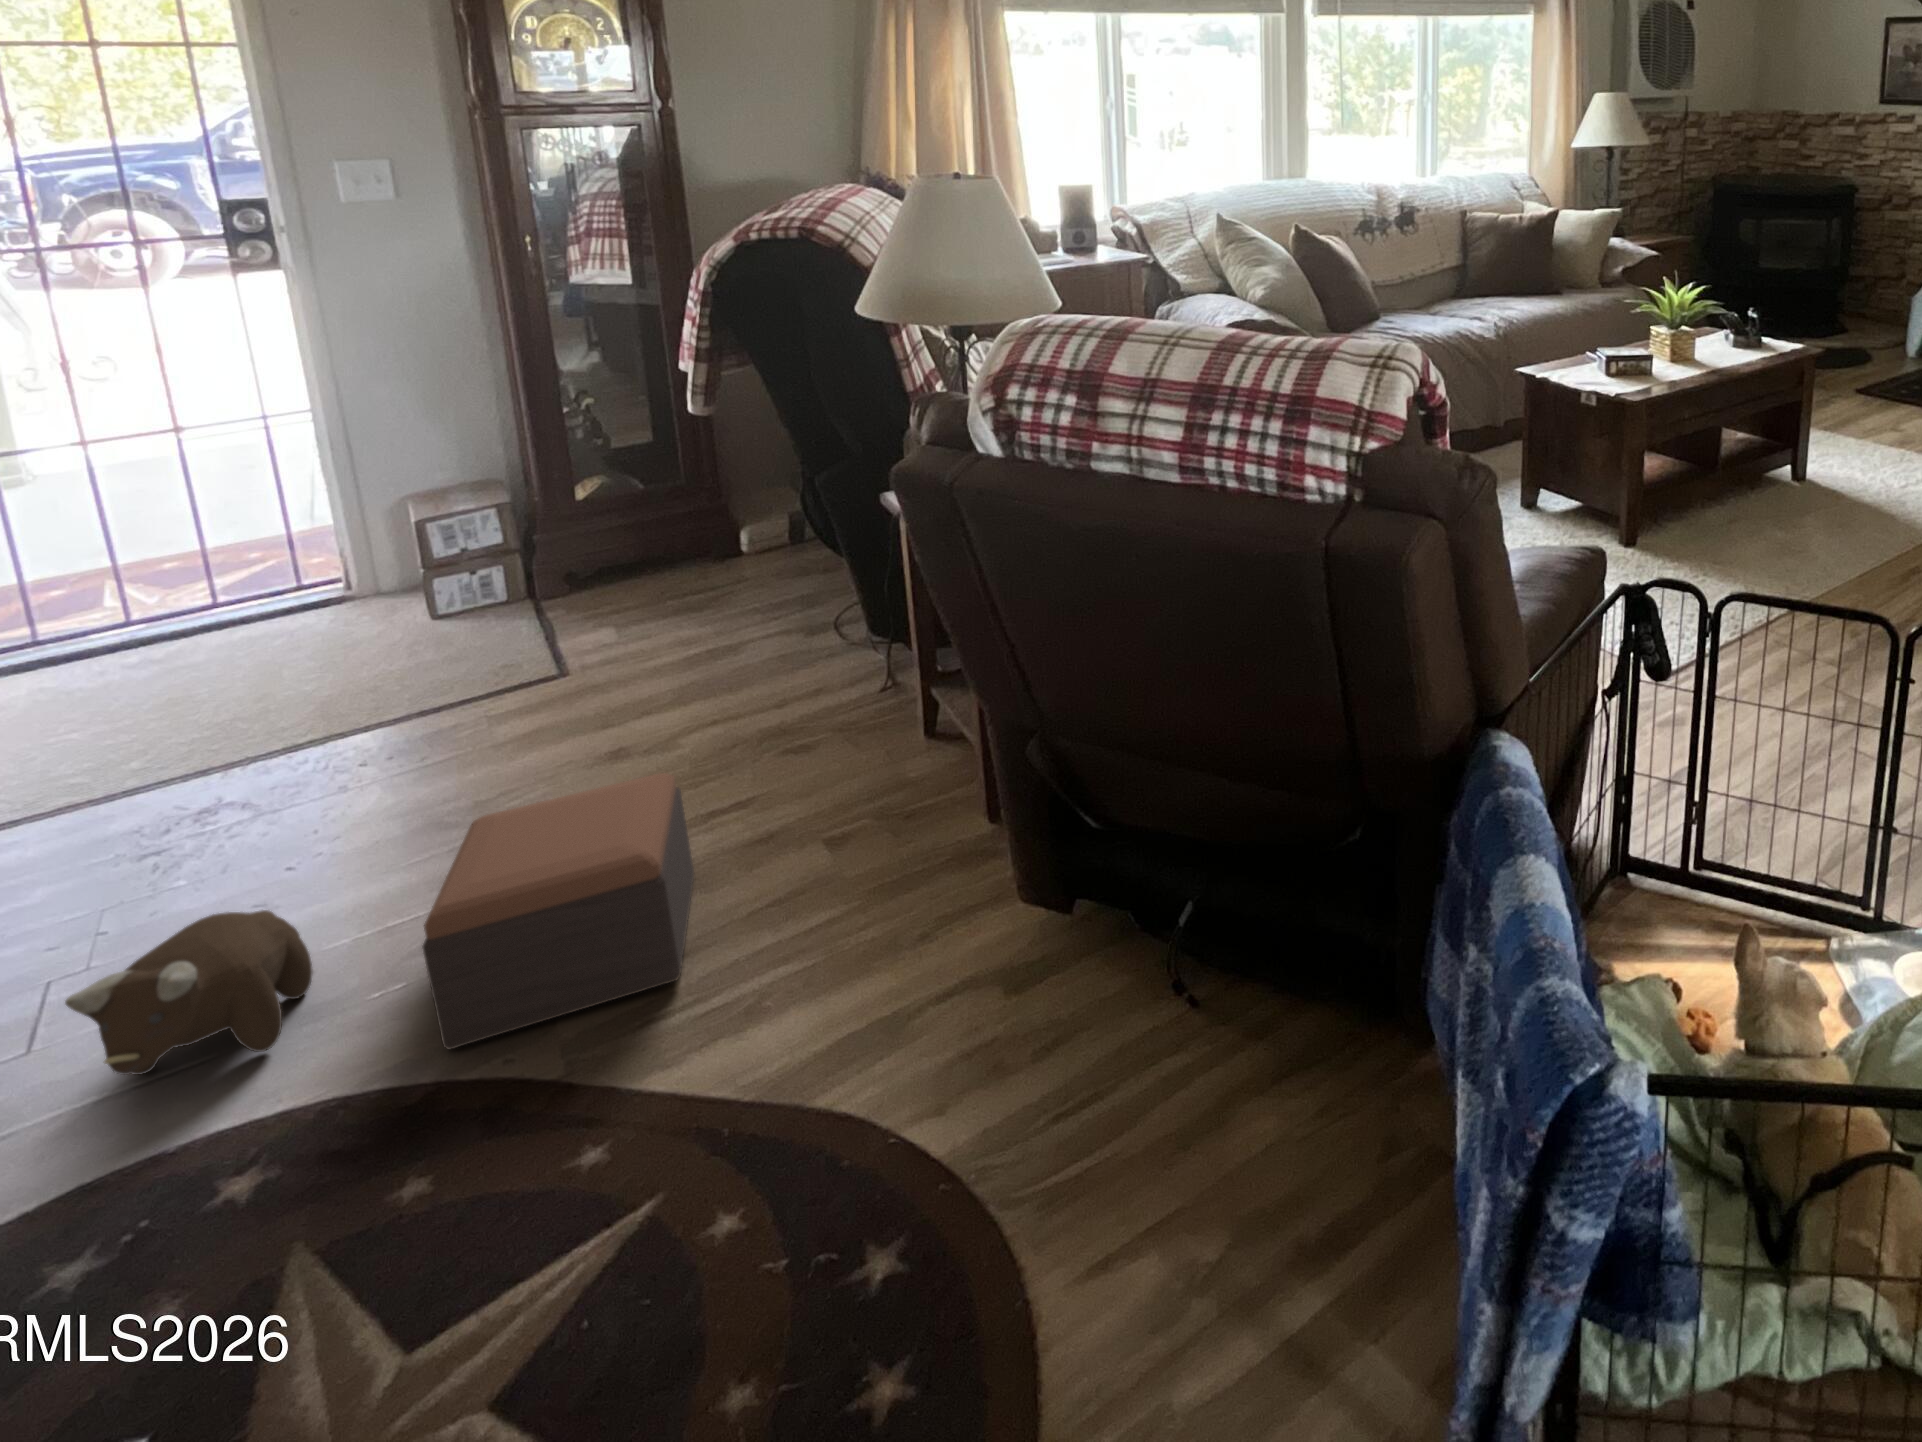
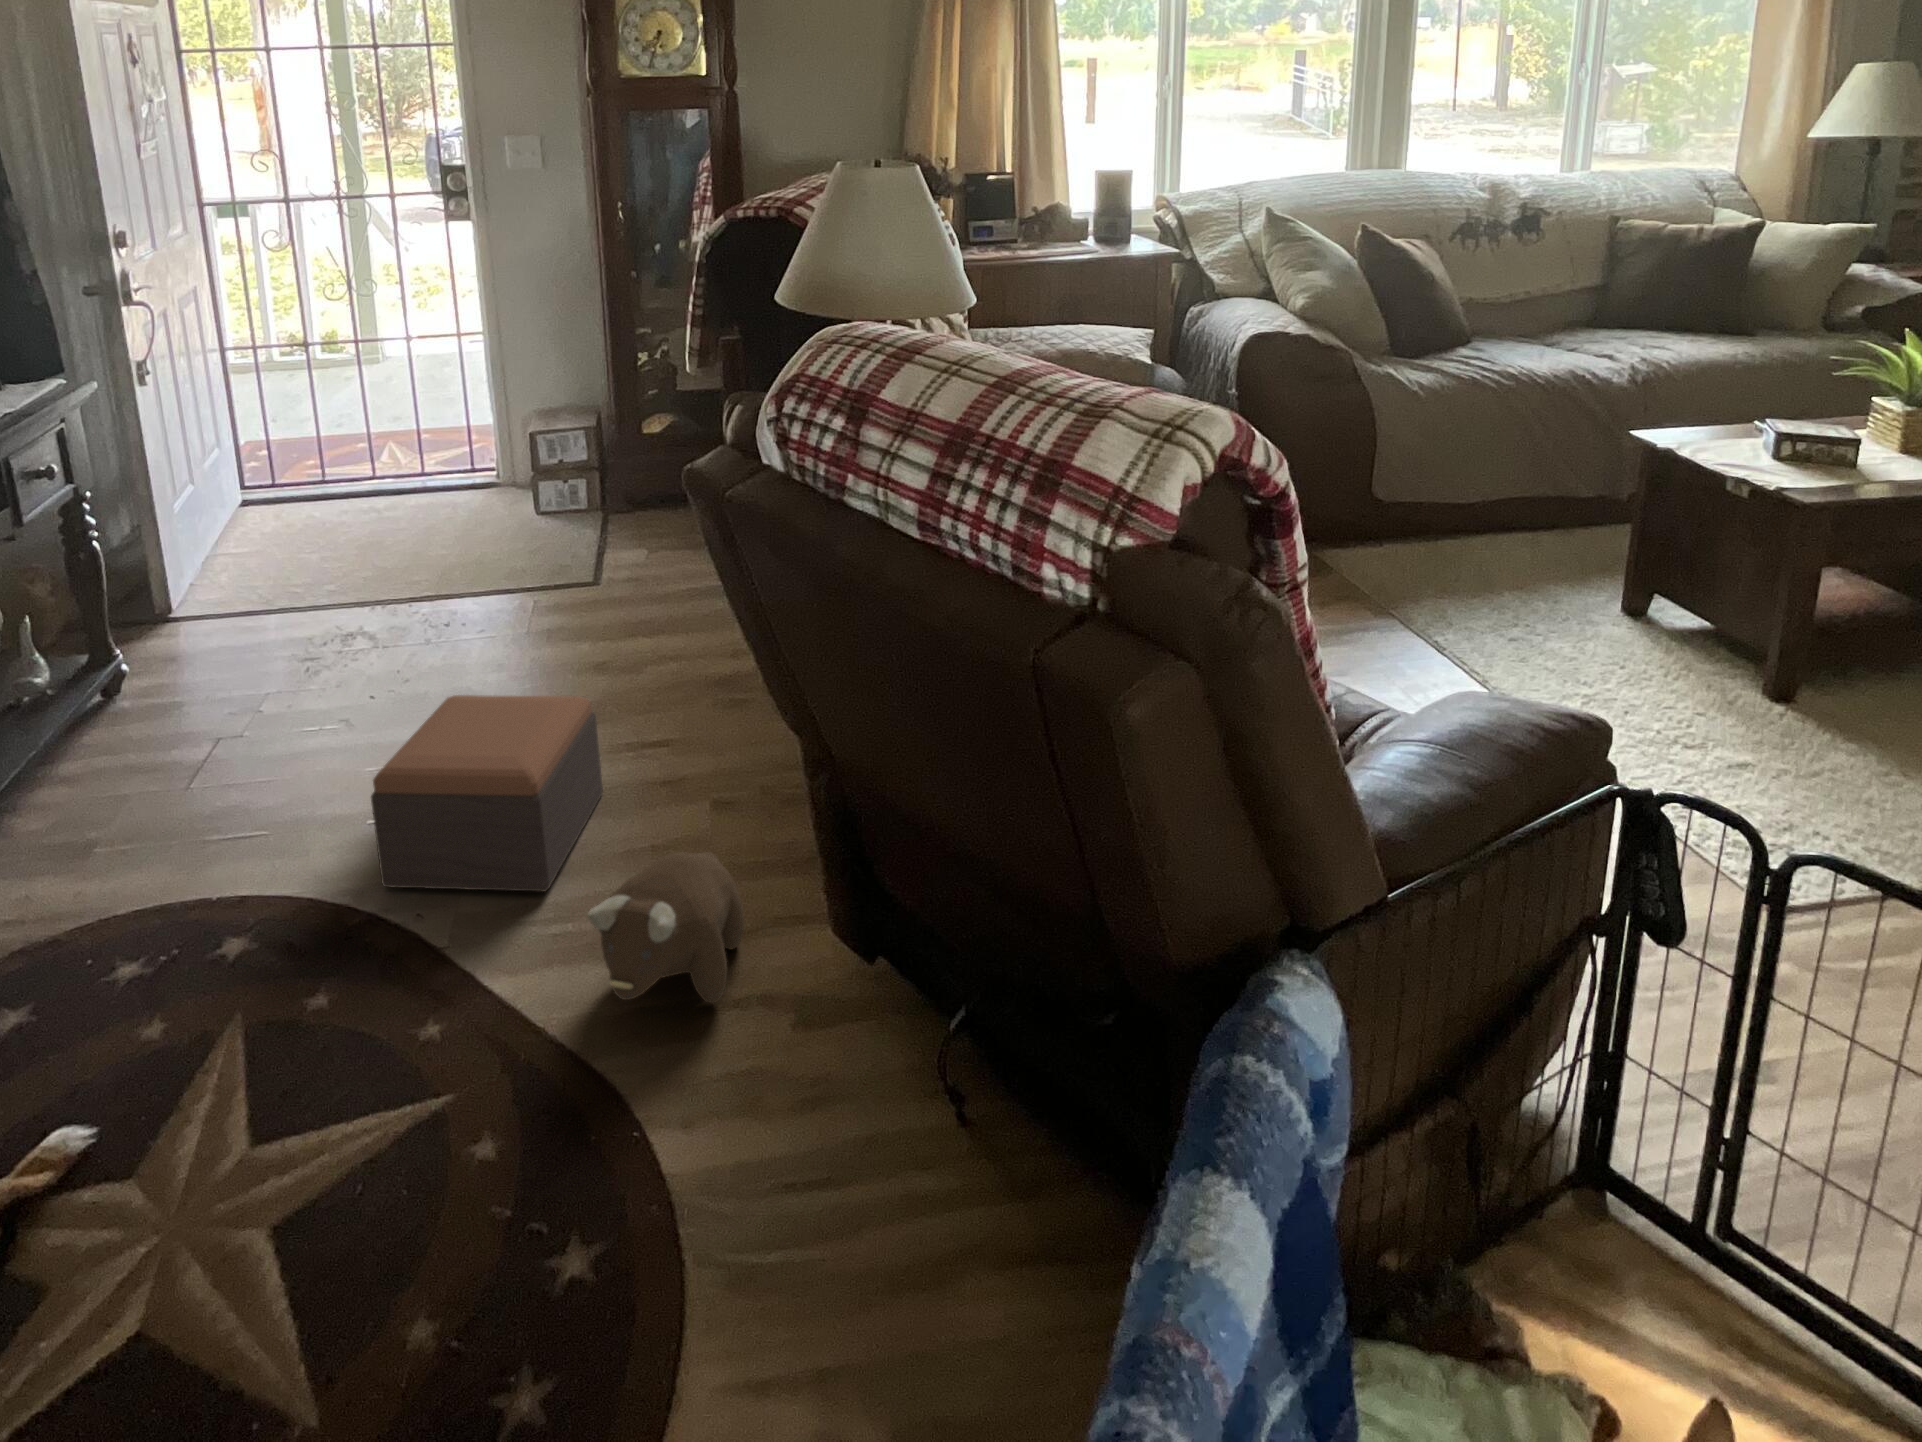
plush toy: present [65,910,313,1075] -> present [587,852,744,1003]

